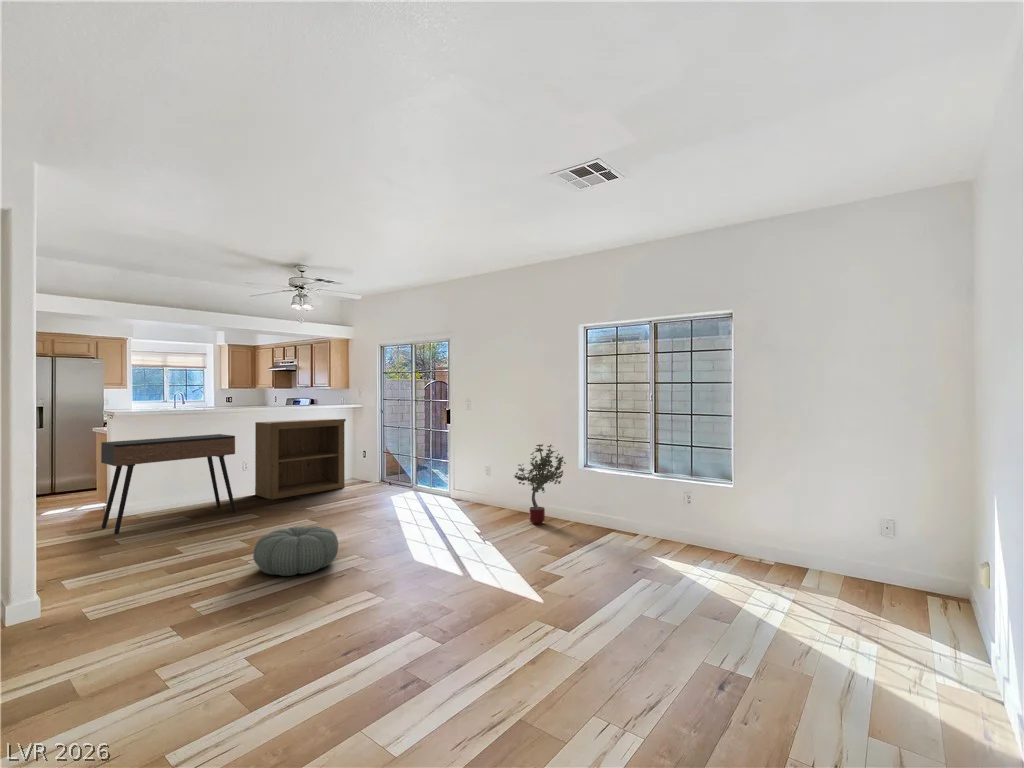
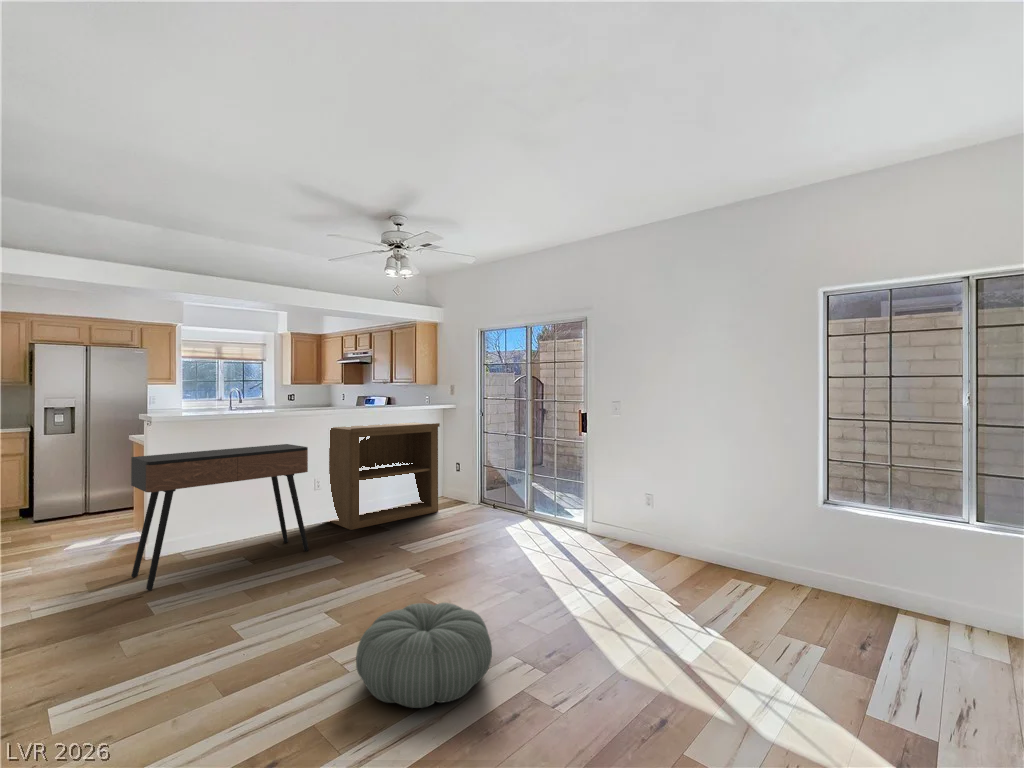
potted tree: present [514,444,566,525] -> none [706,465,808,589]

